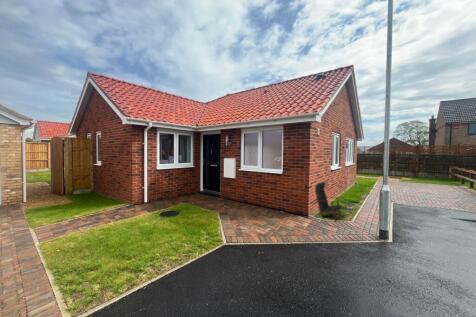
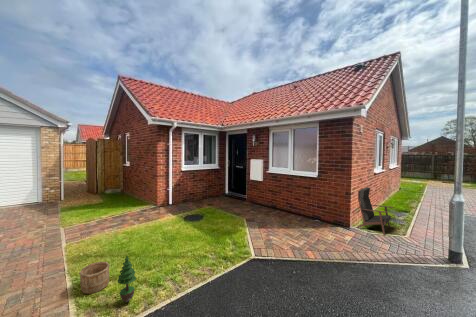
potted tree: none [101,244,119,285] -> present [118,256,136,302]
wooden bucket: none [62,253,92,282] -> present [79,262,110,294]

